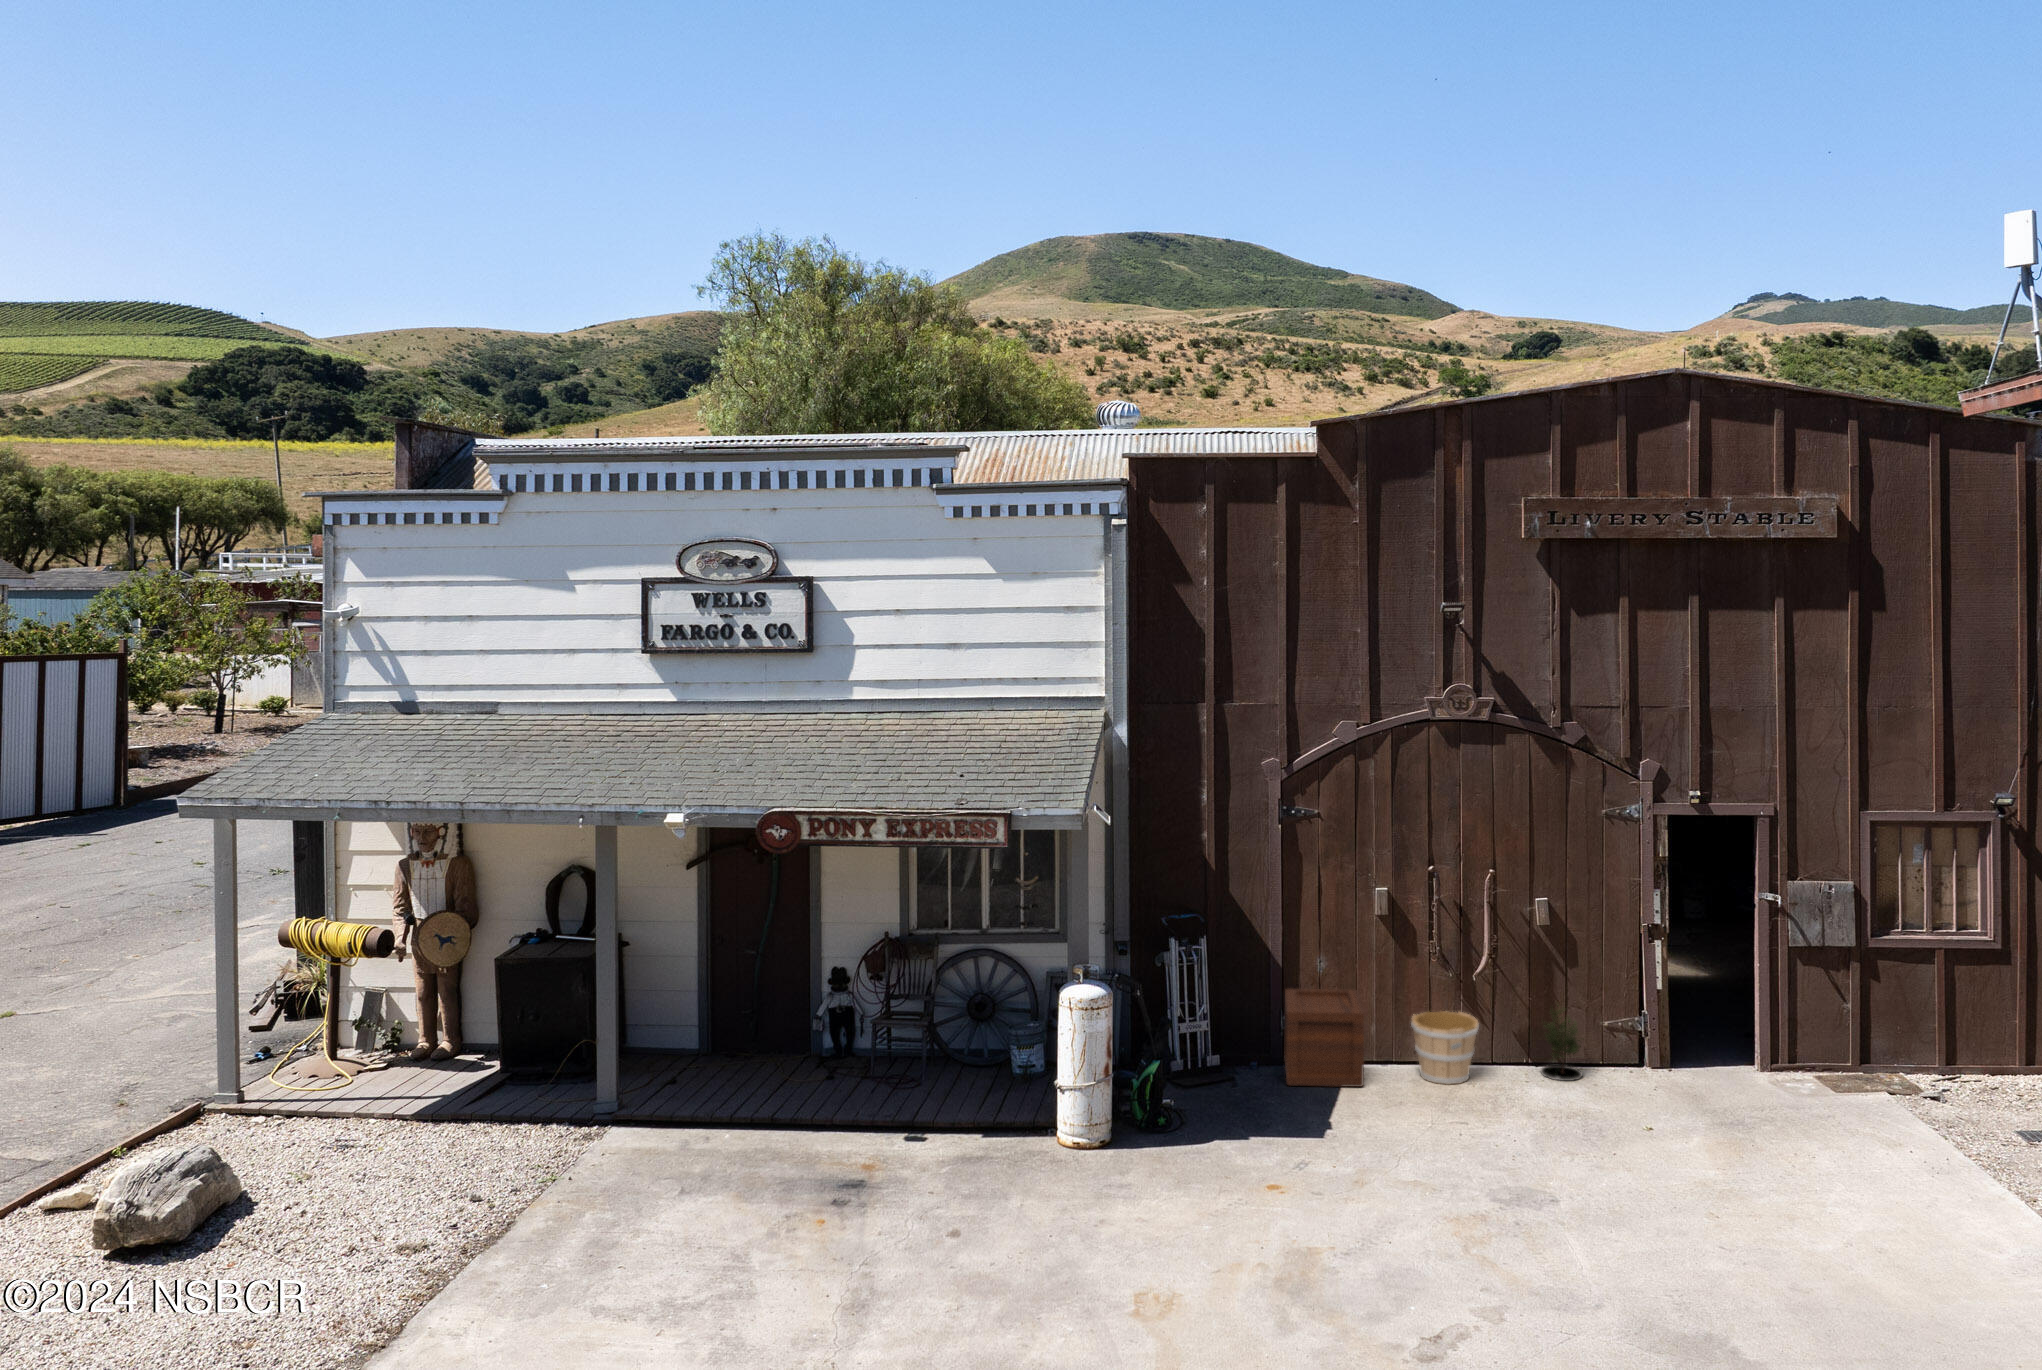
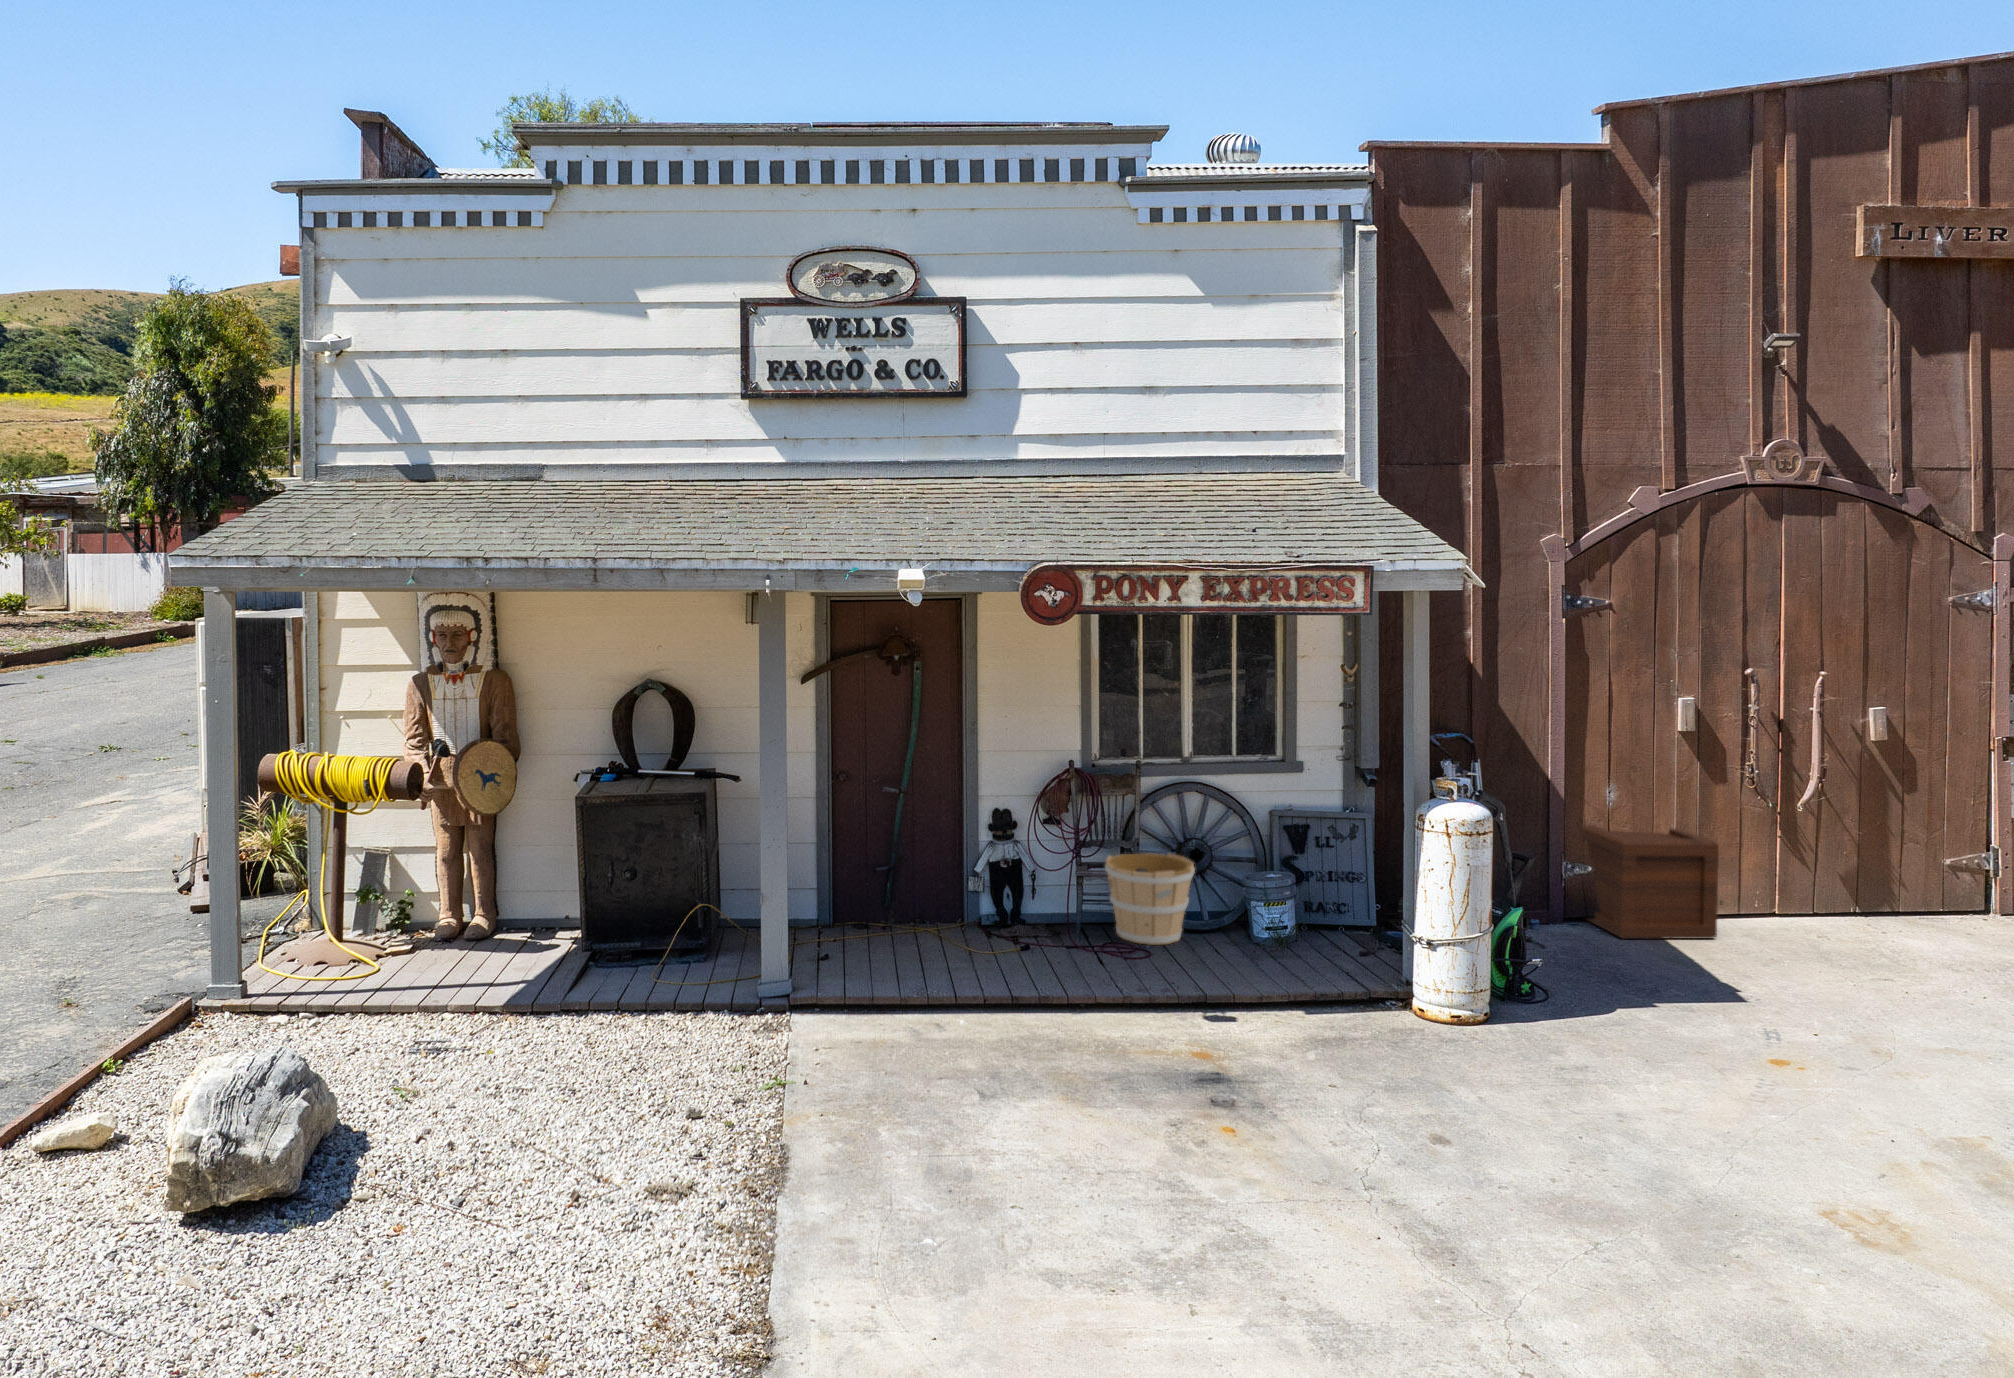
potted tree: present [1541,1005,1583,1081] -> none [1889,829,1959,928]
wooden bucket: present [1411,1011,1479,1085] -> present [1105,853,1195,945]

